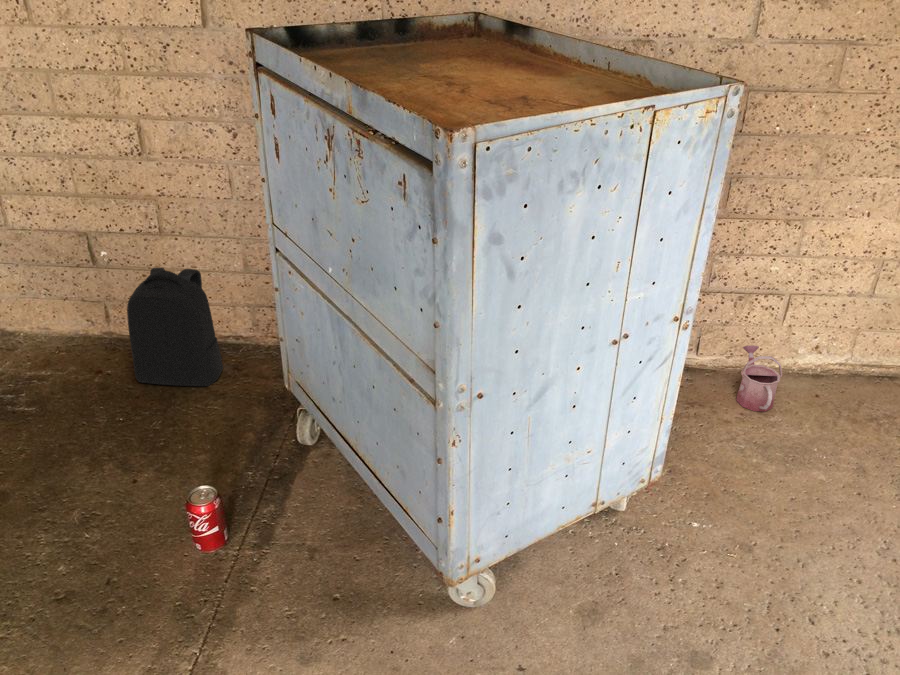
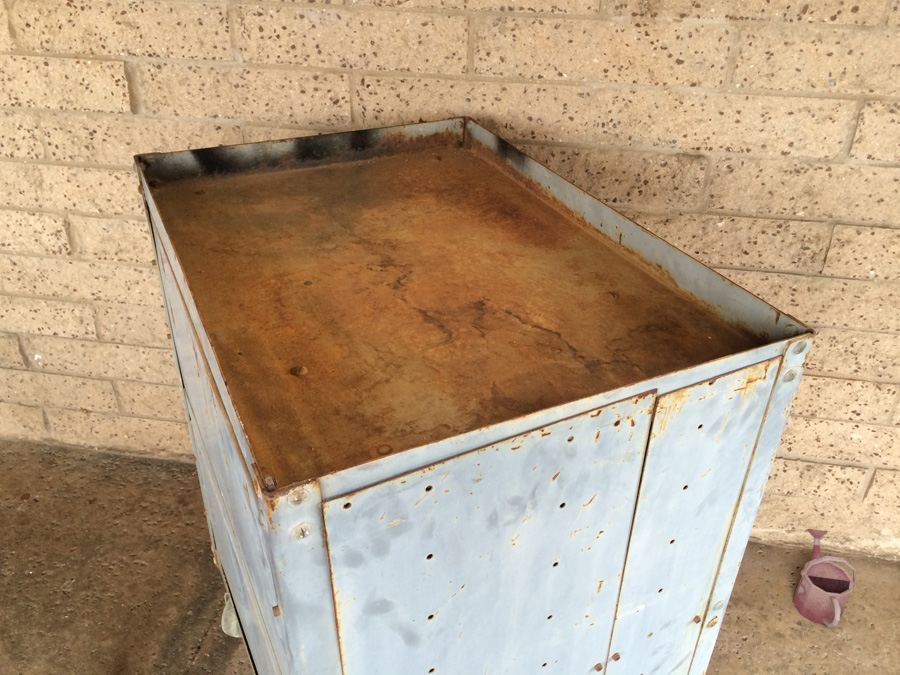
backpack: present [127,268,223,386] -> none [46,385,167,528]

